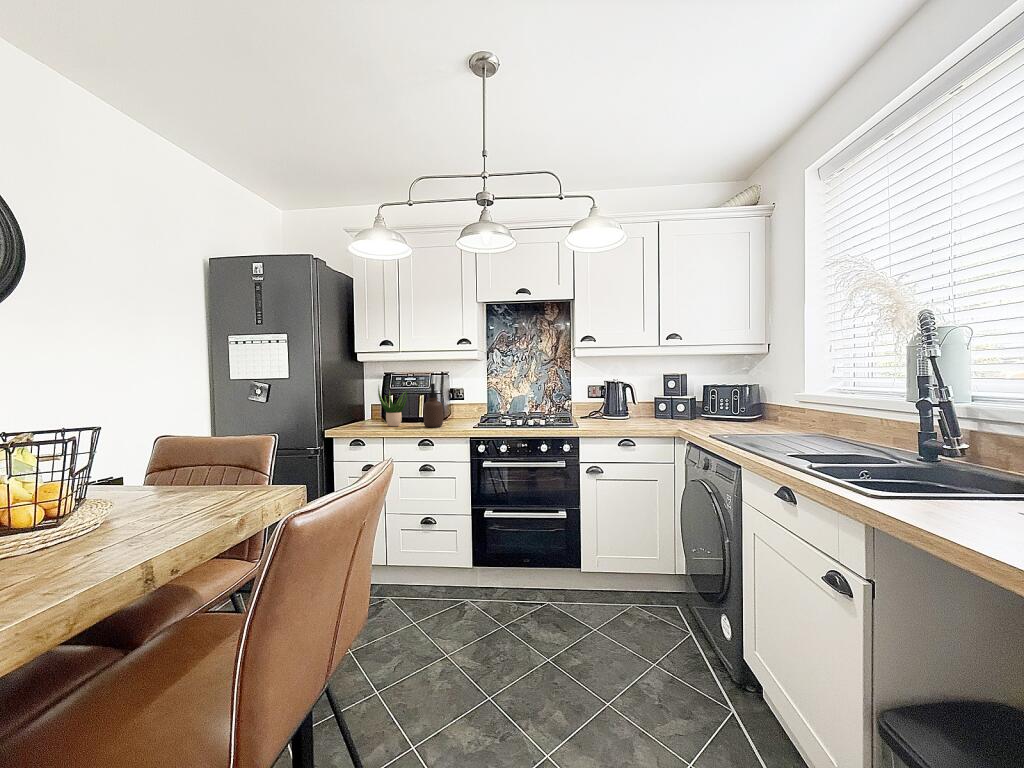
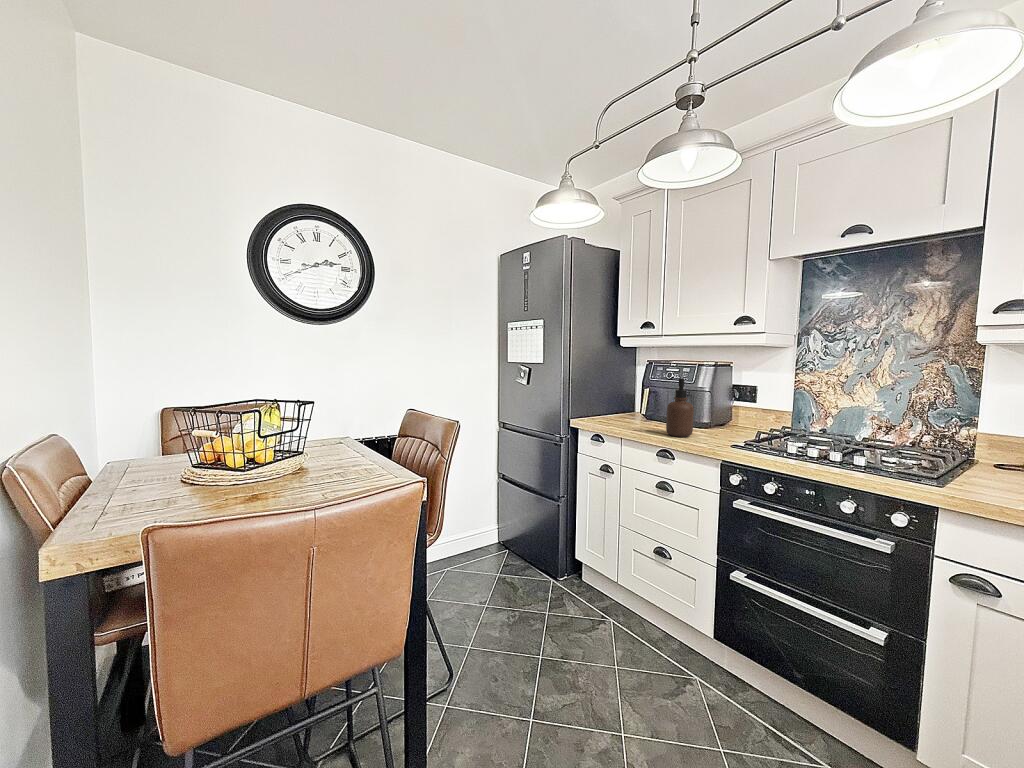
potted plant: present [378,386,407,426] -> none [626,374,660,427]

